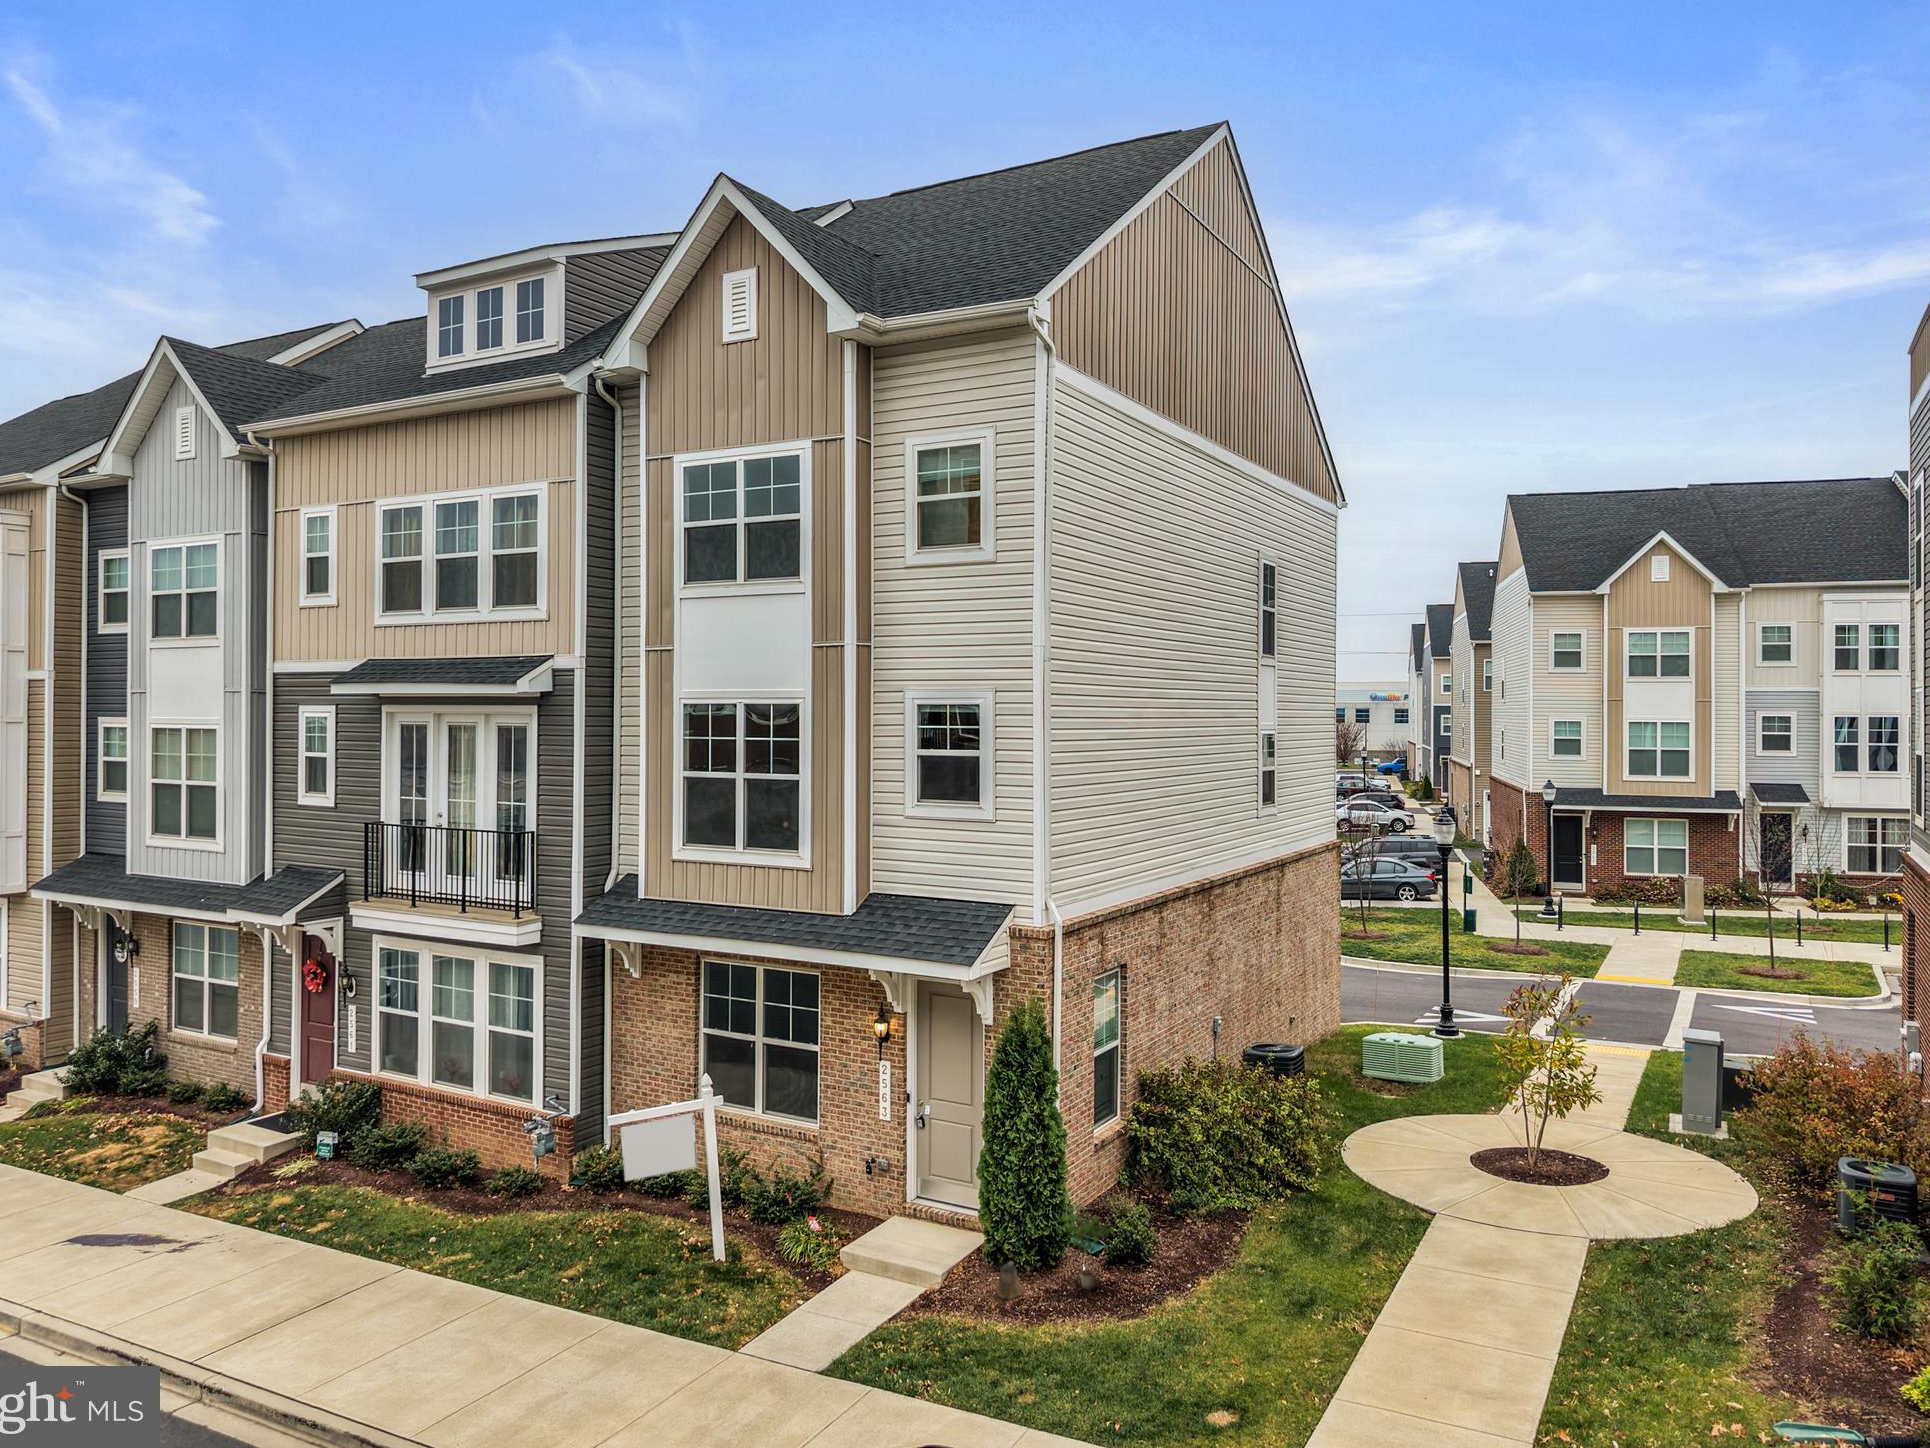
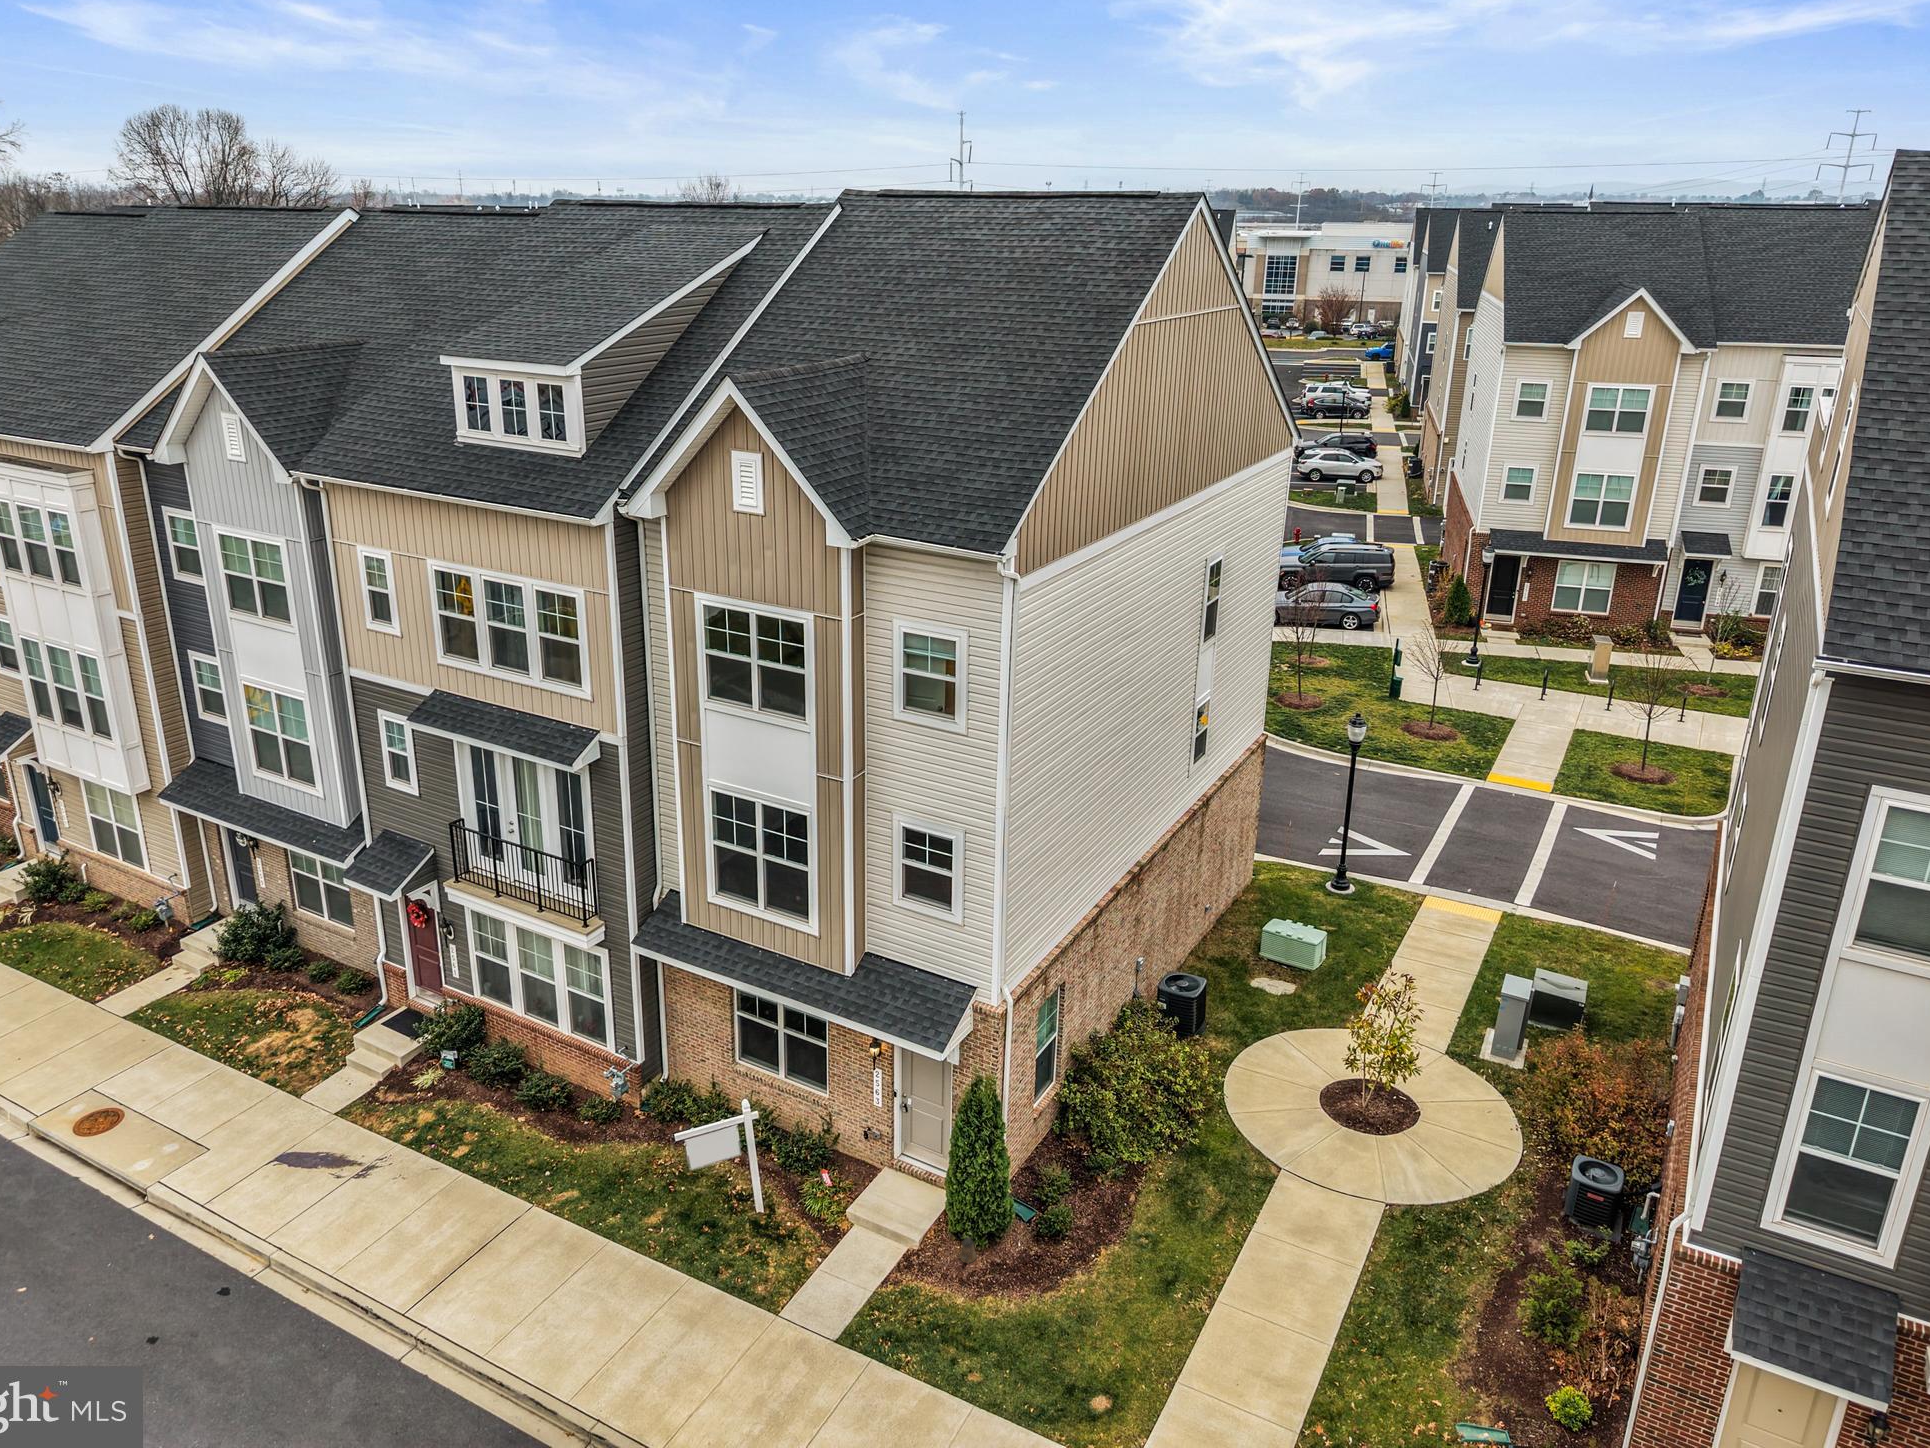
potted plant: present [1057,1206,1112,1290] -> none [1003,1196,1043,1253]

